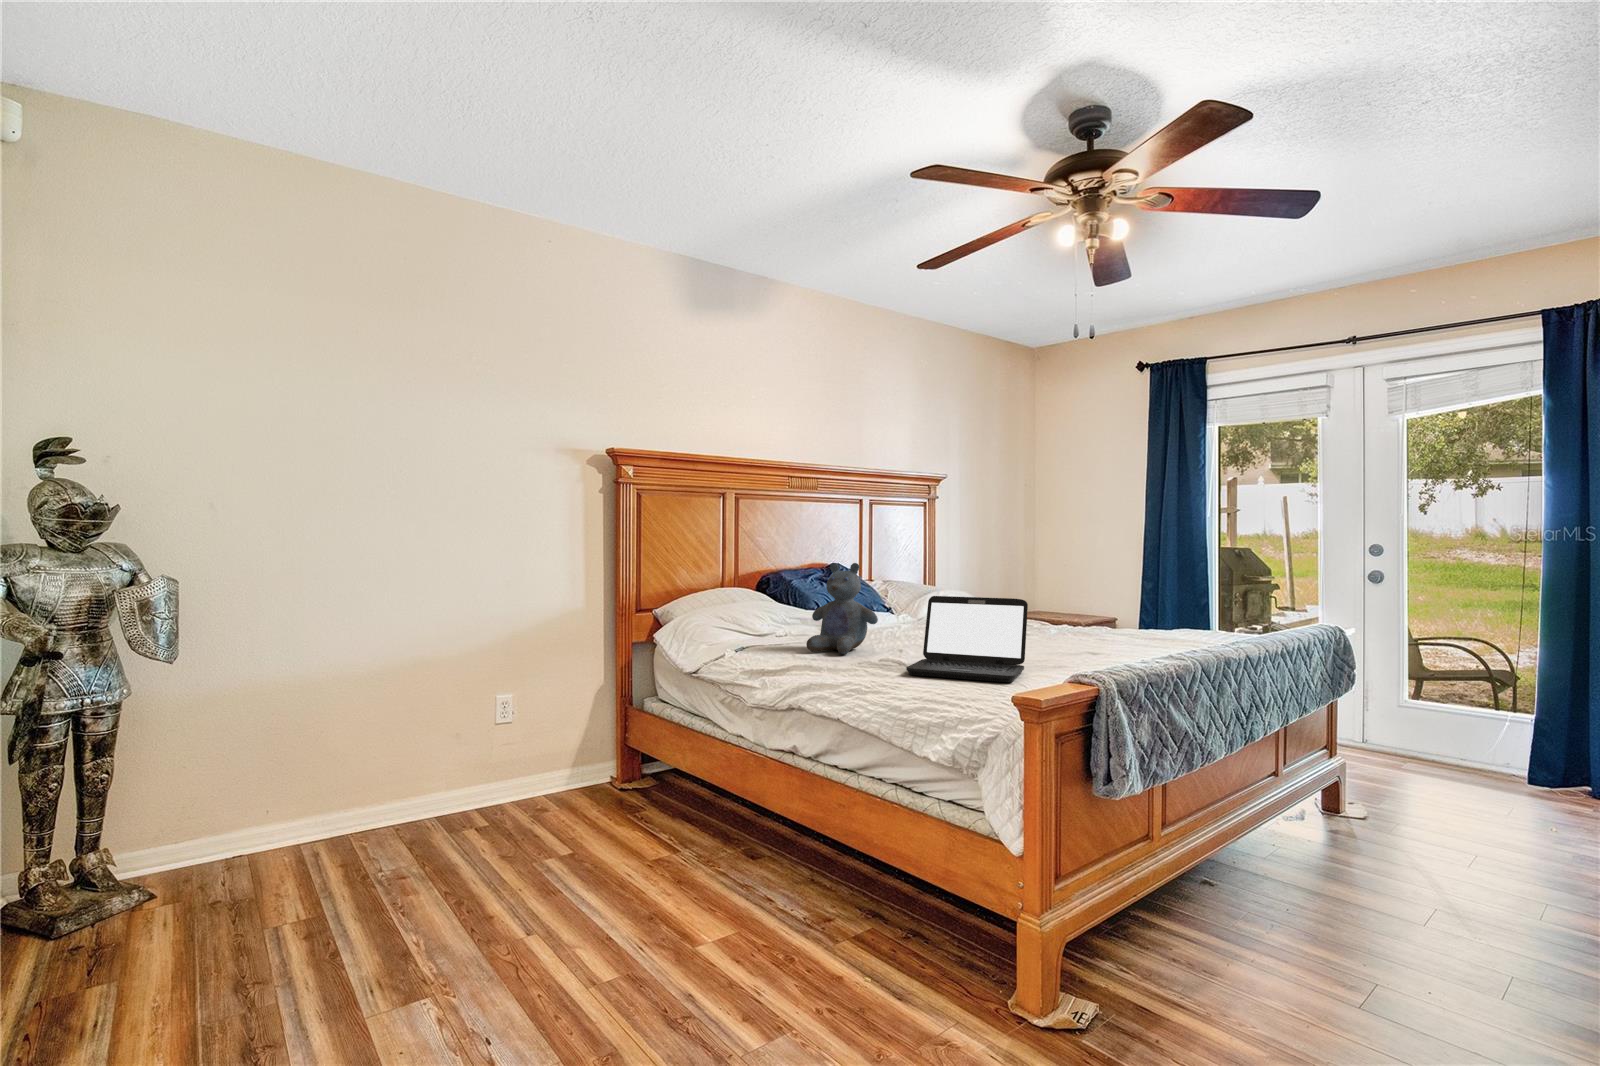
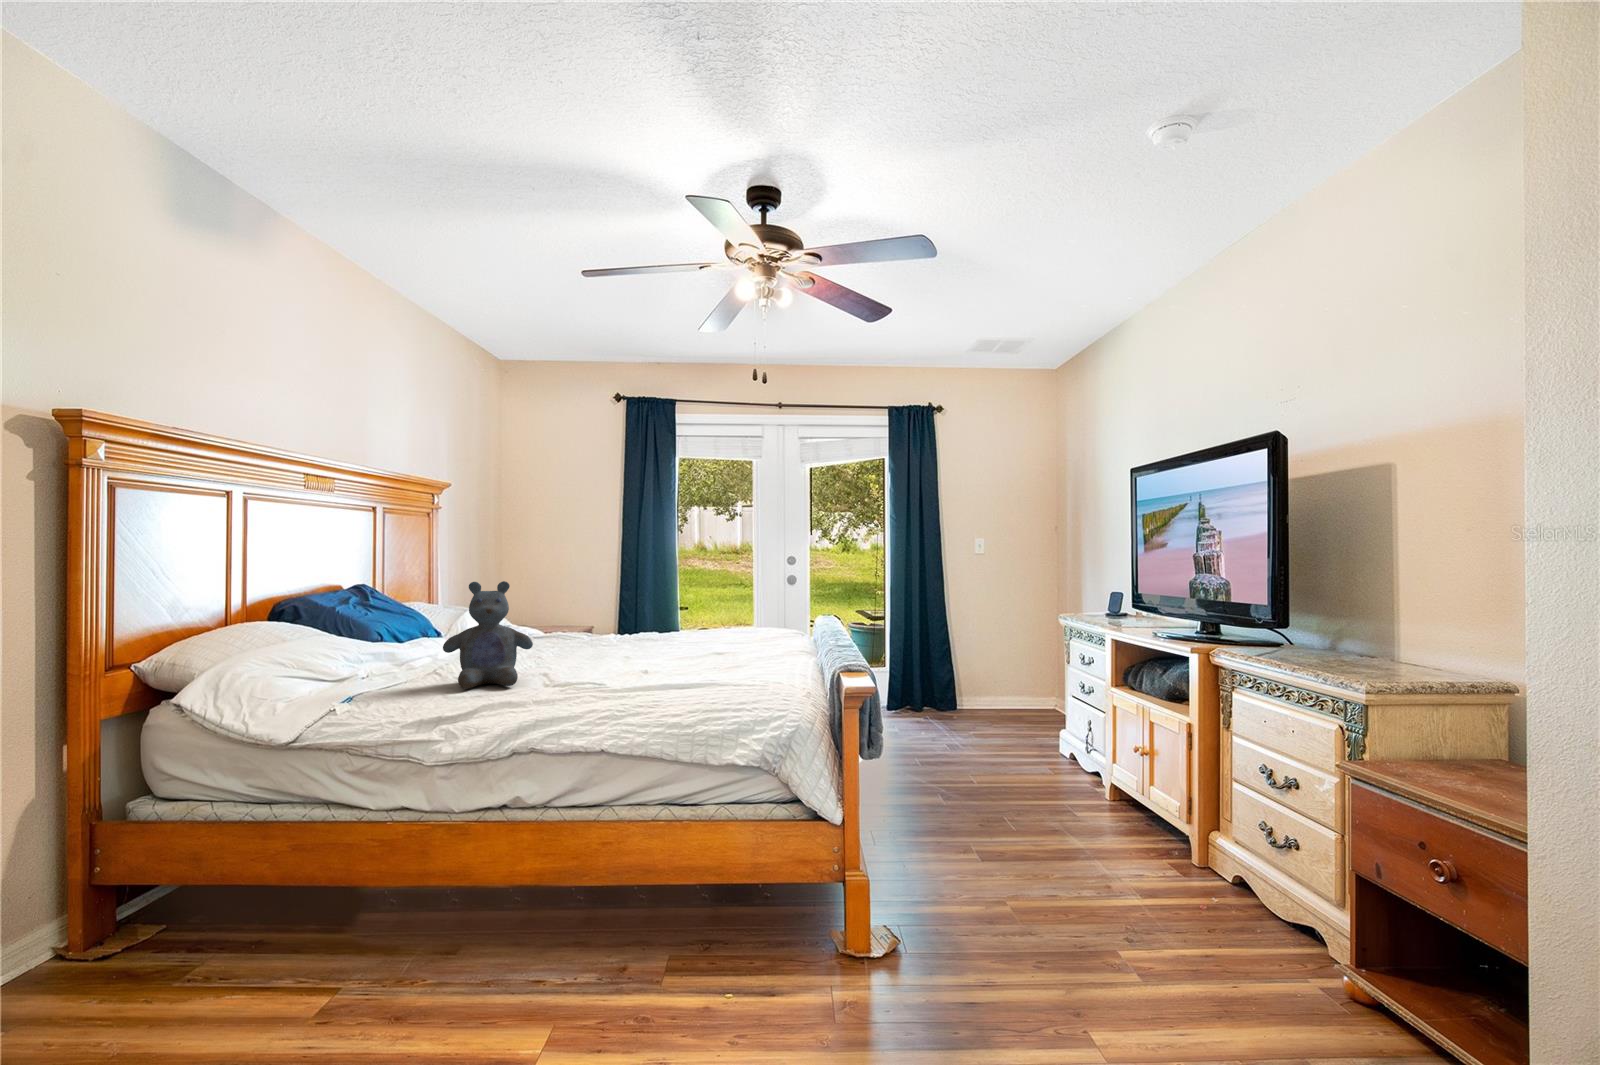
laptop: present [906,596,1028,682] -> none [612,610,734,693]

